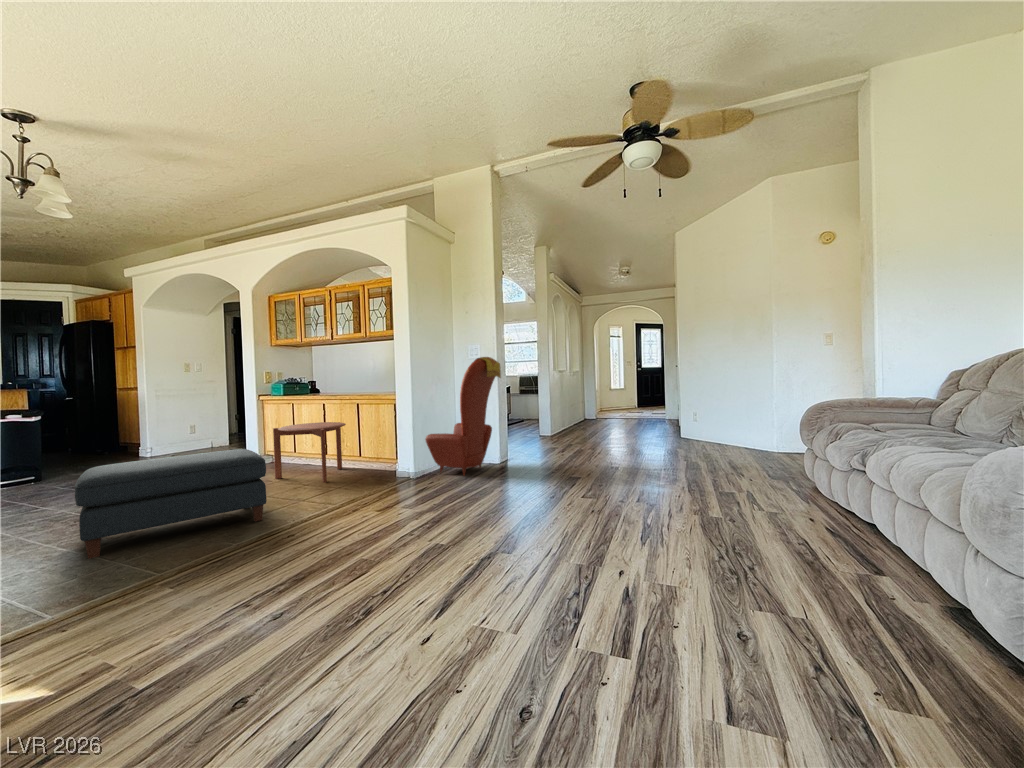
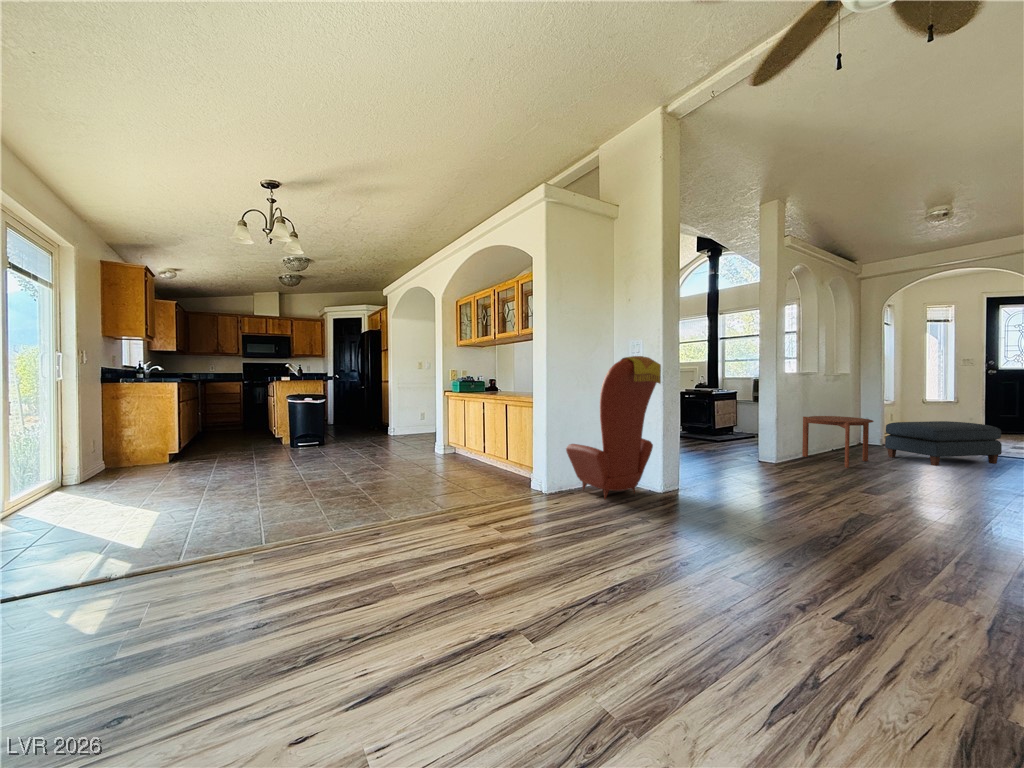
side table: present [273,422,346,483] -> present [802,416,874,468]
ottoman: present [75,449,266,559] -> present [885,421,1002,466]

